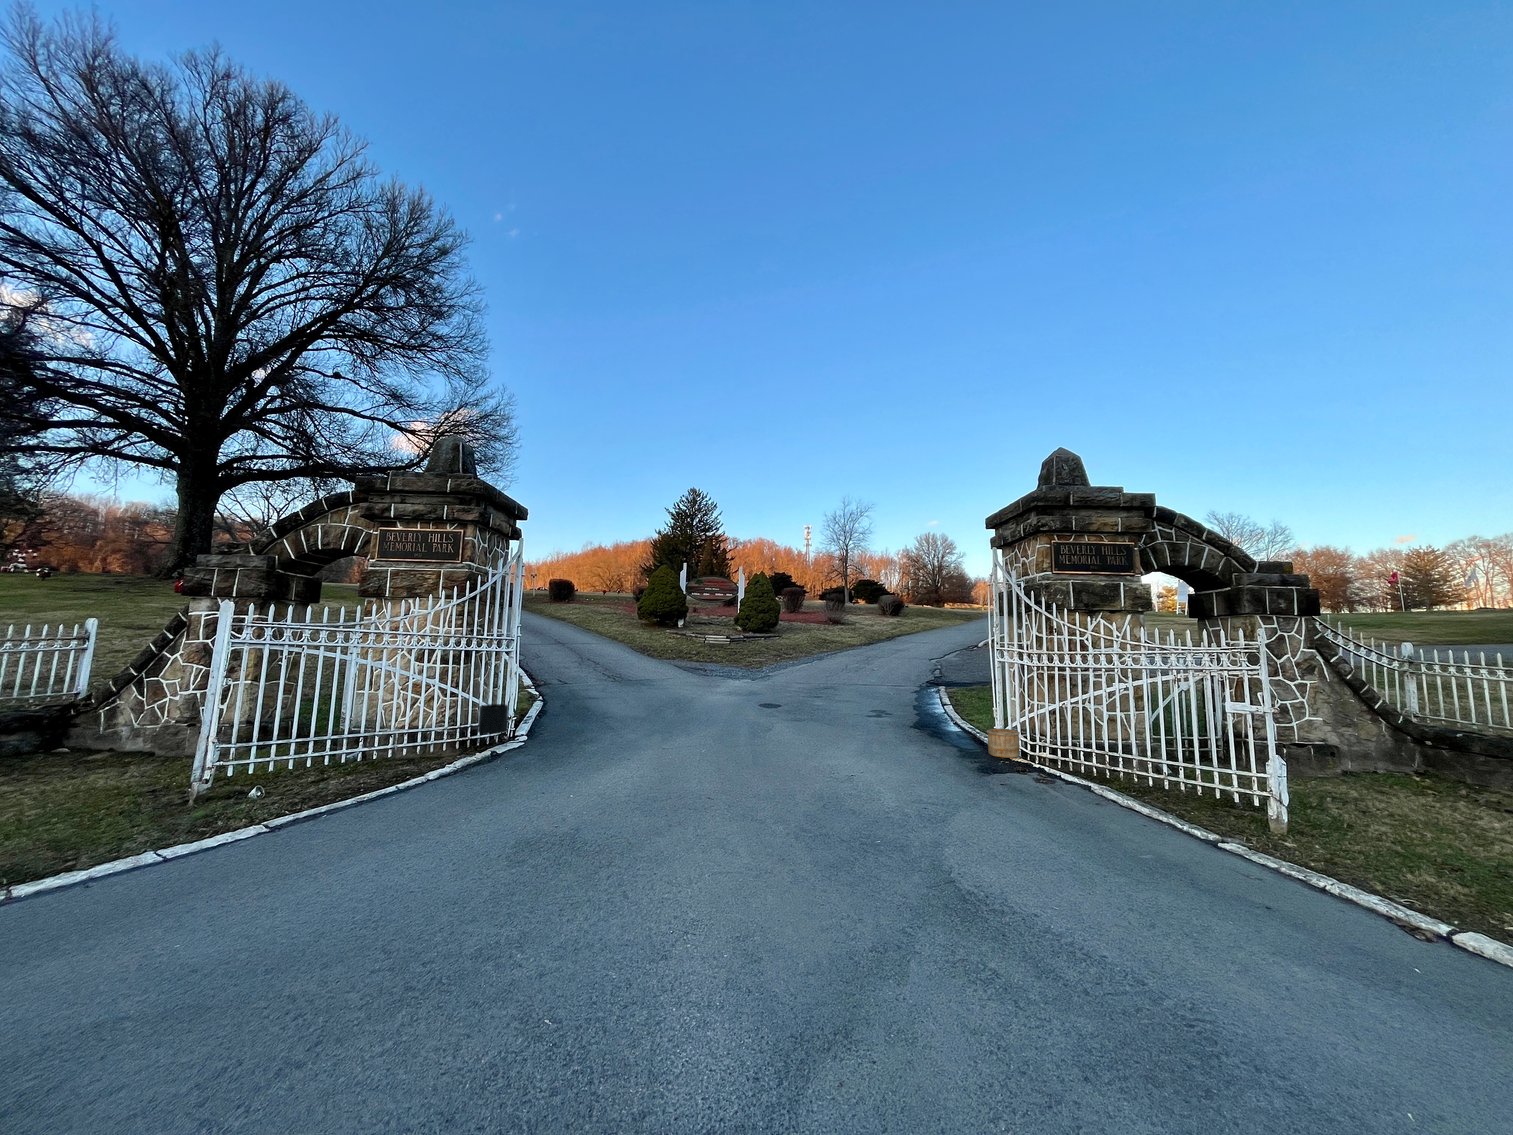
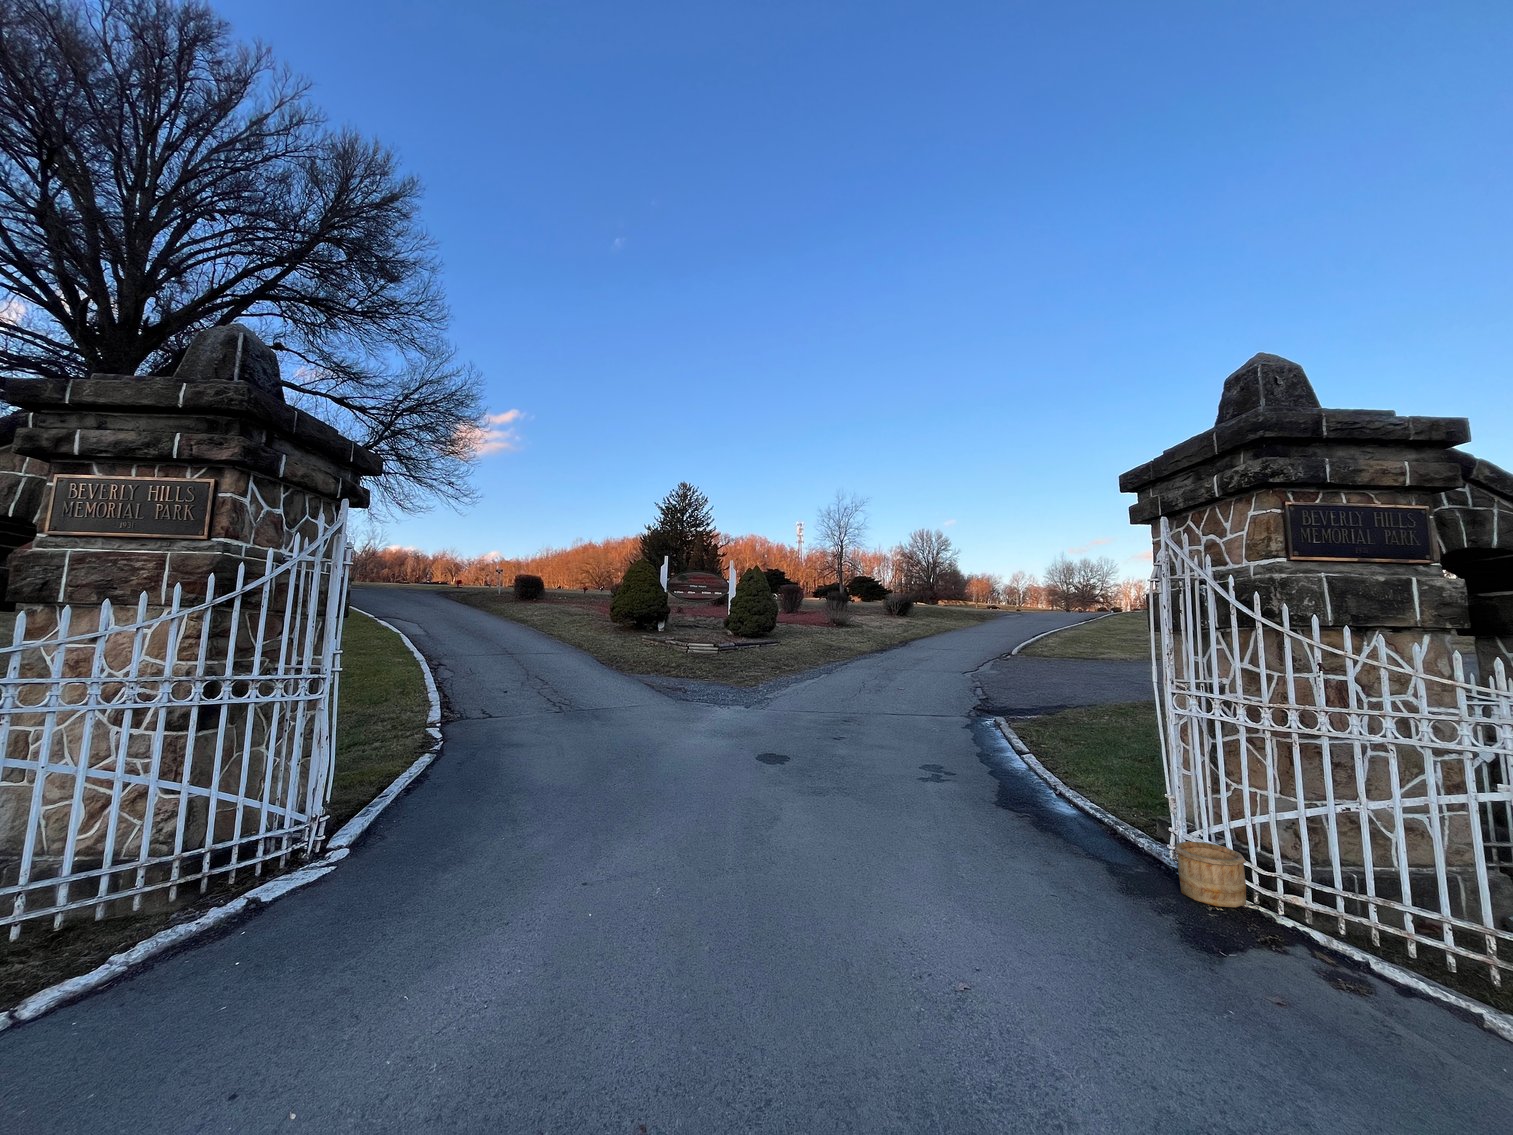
planter: present [477,704,509,735] -> none [208,803,283,900]

